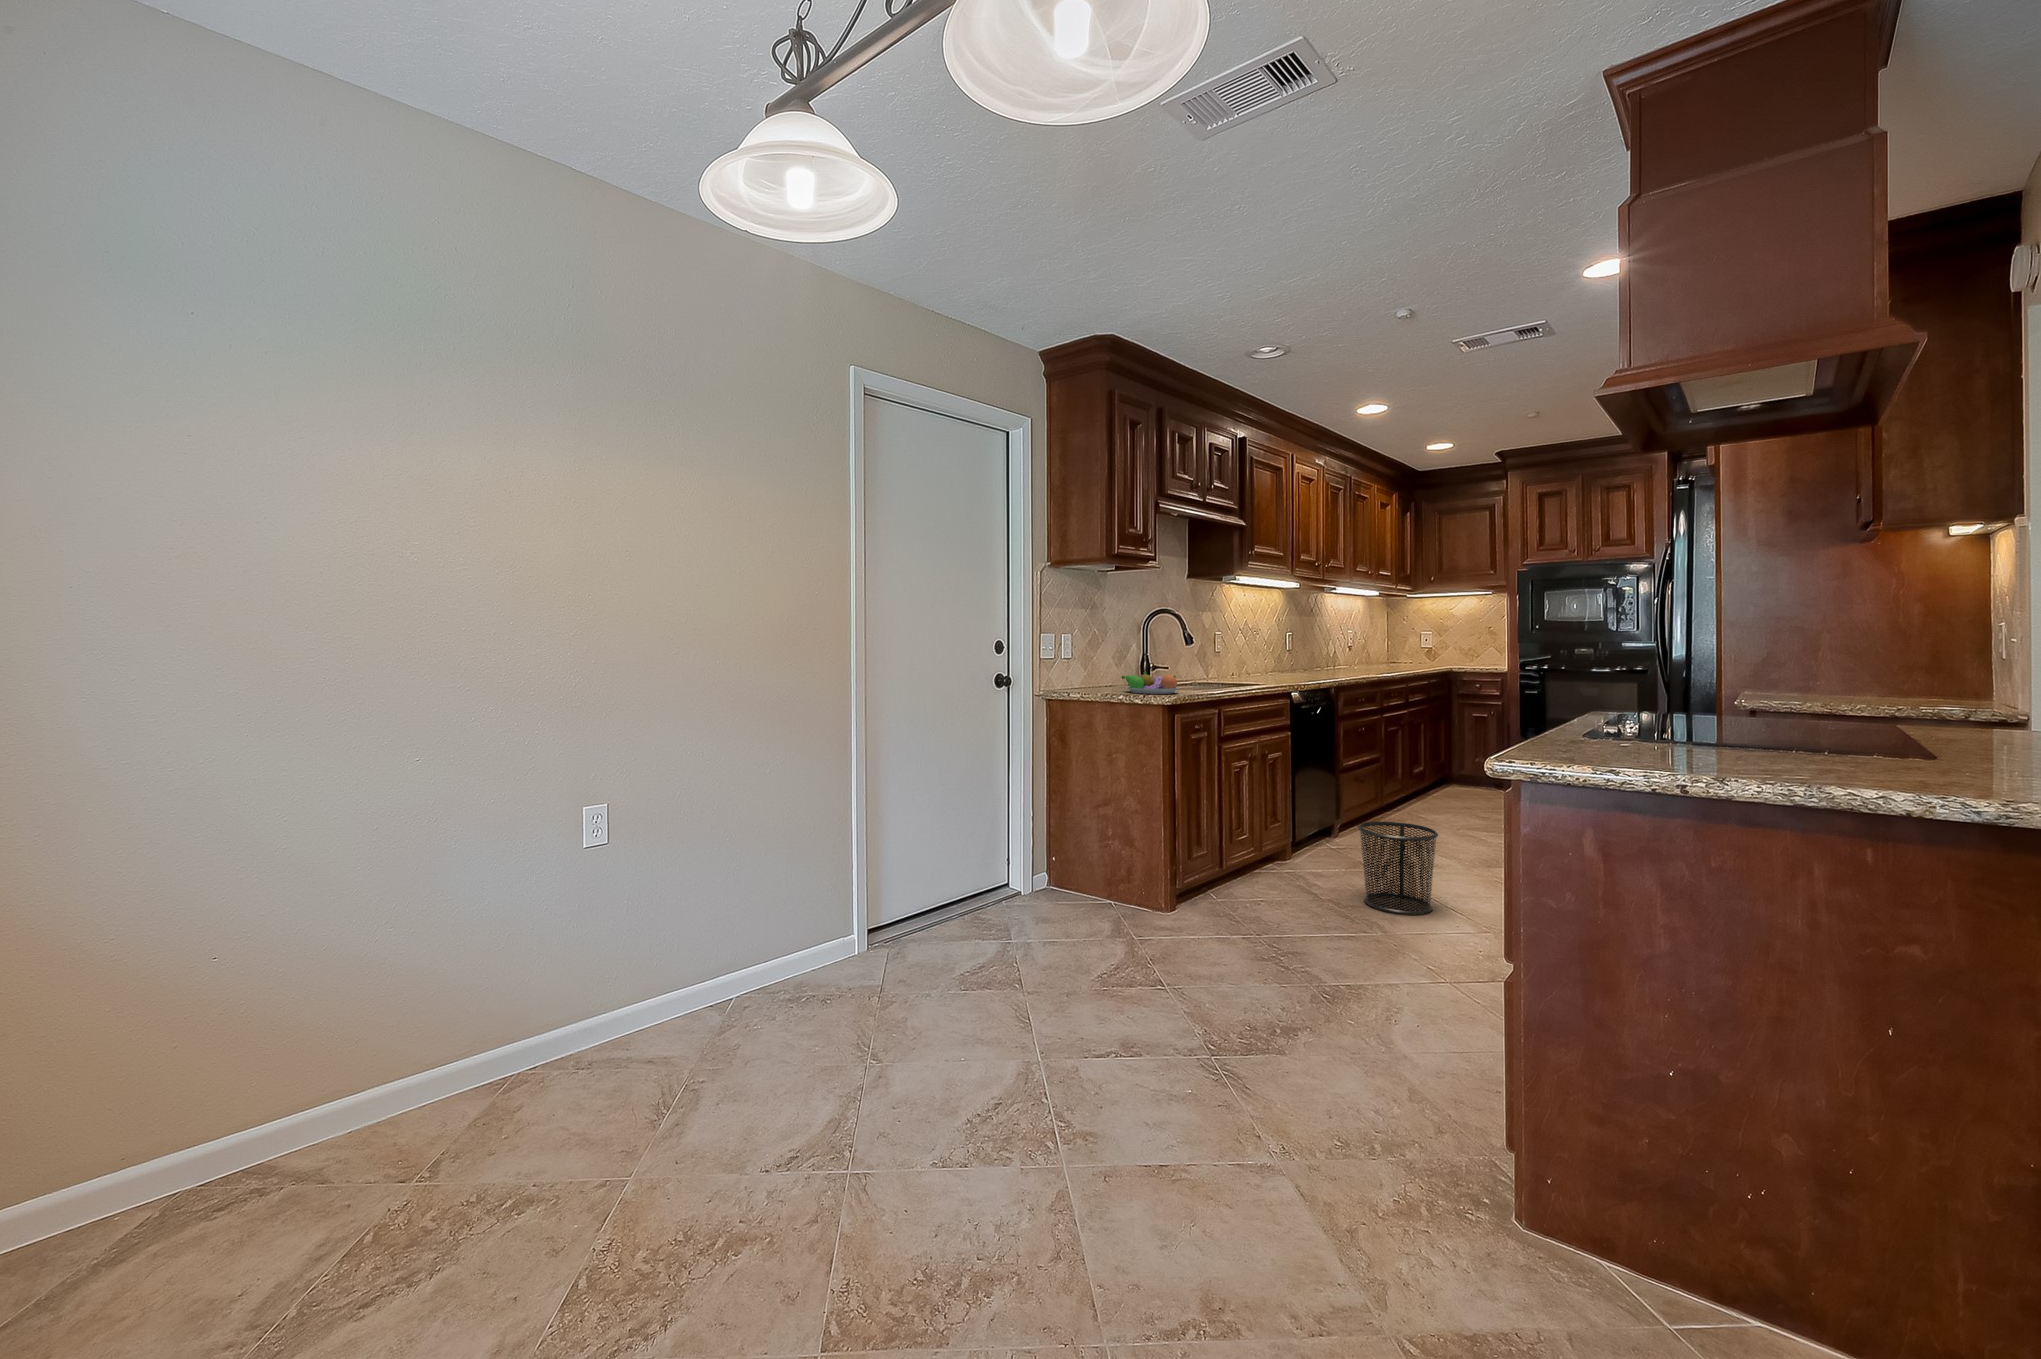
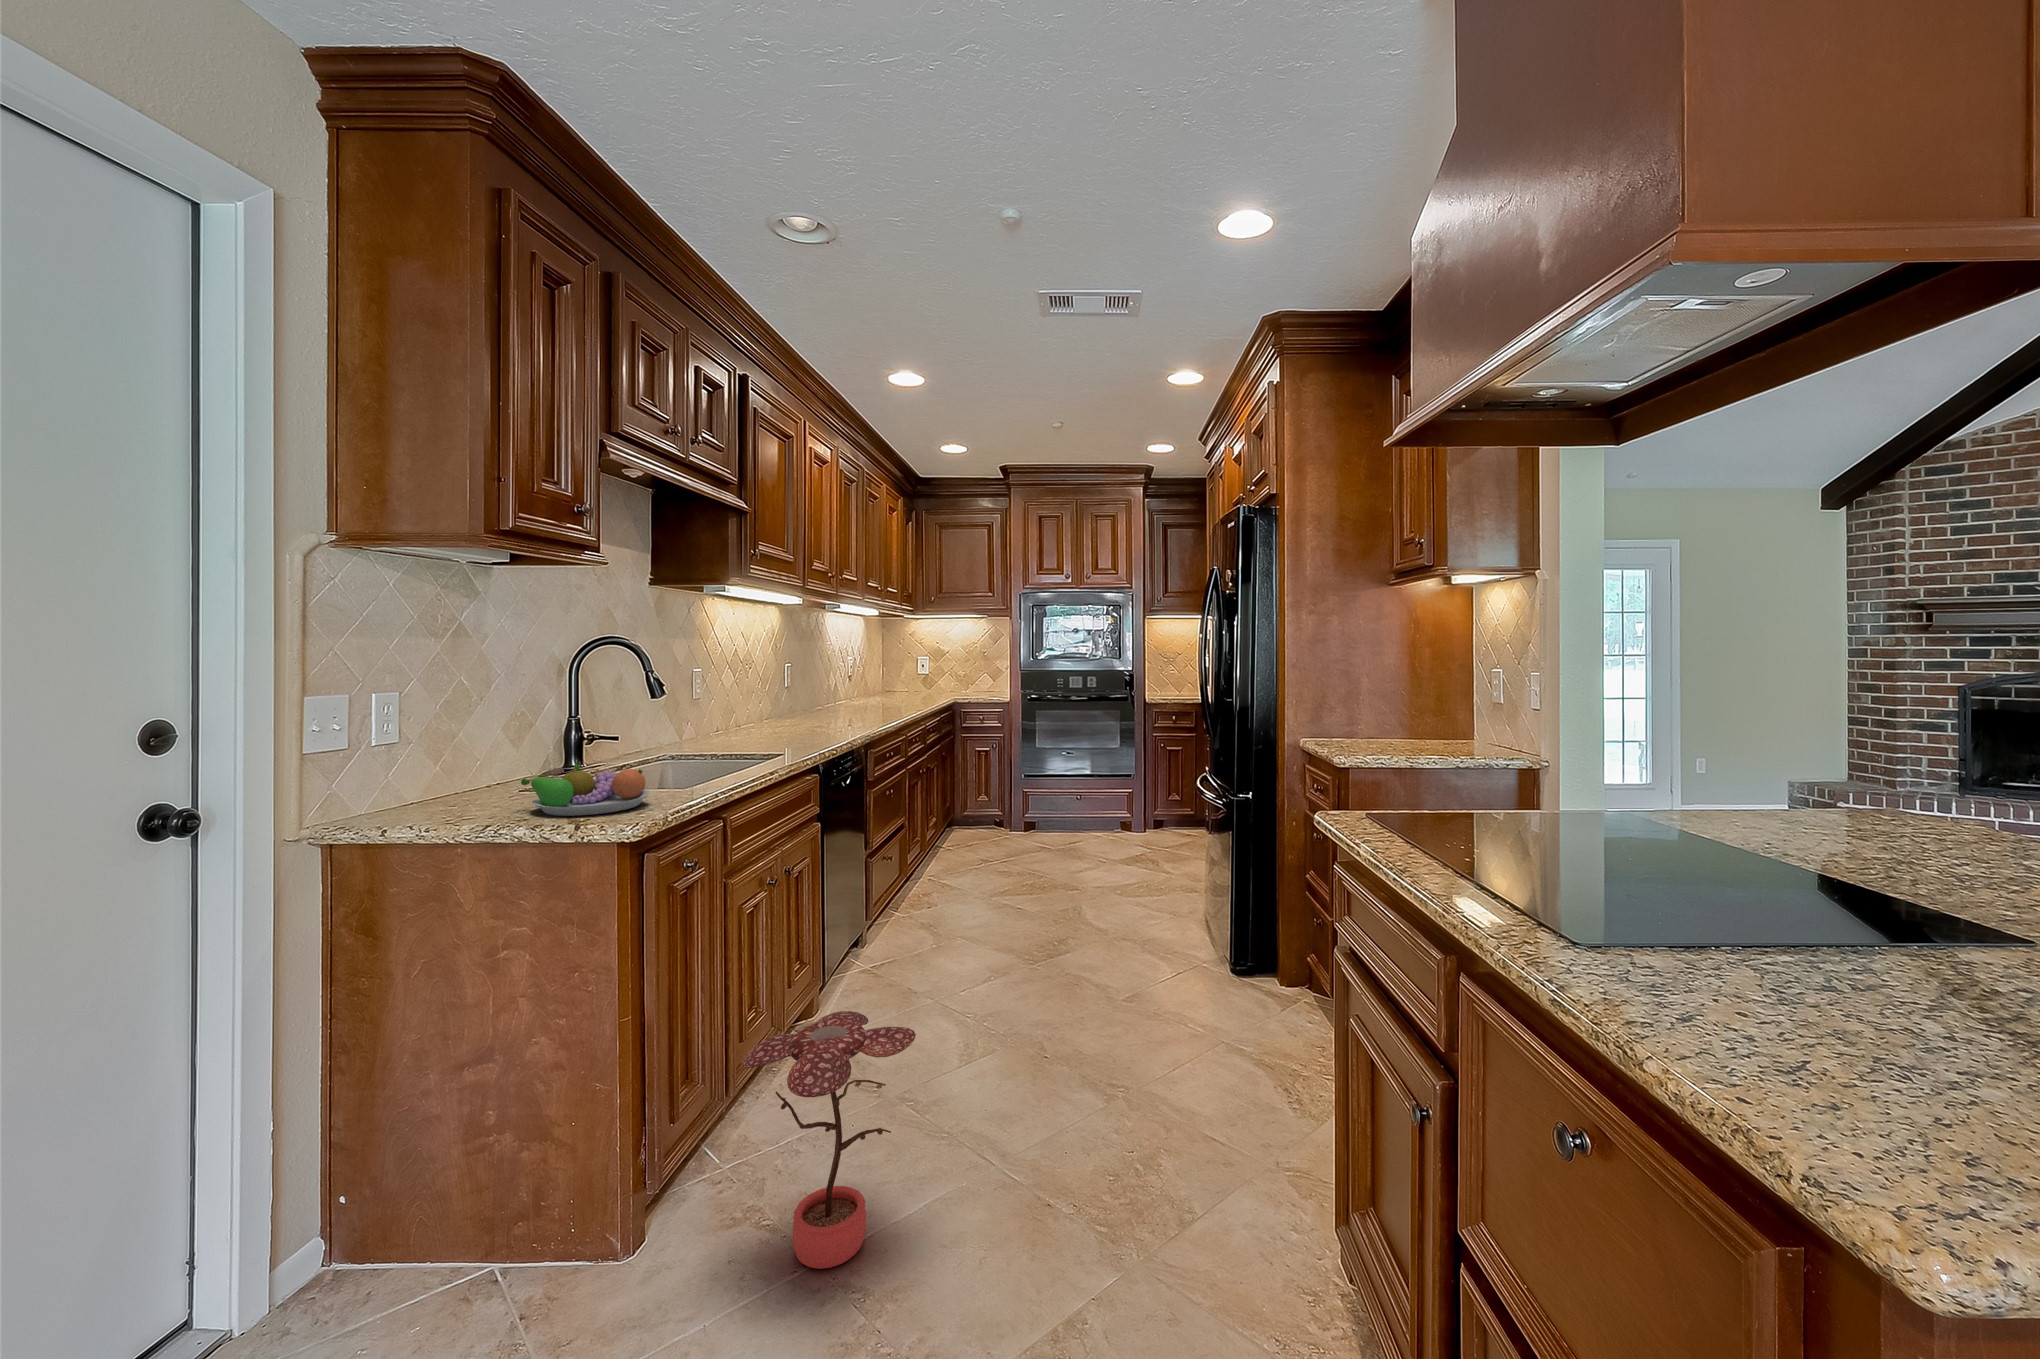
potted plant: none [1220,815,1316,940] -> present [741,1011,916,1269]
waste bin: present [1358,822,1438,915] -> none [936,943,1038,1092]

